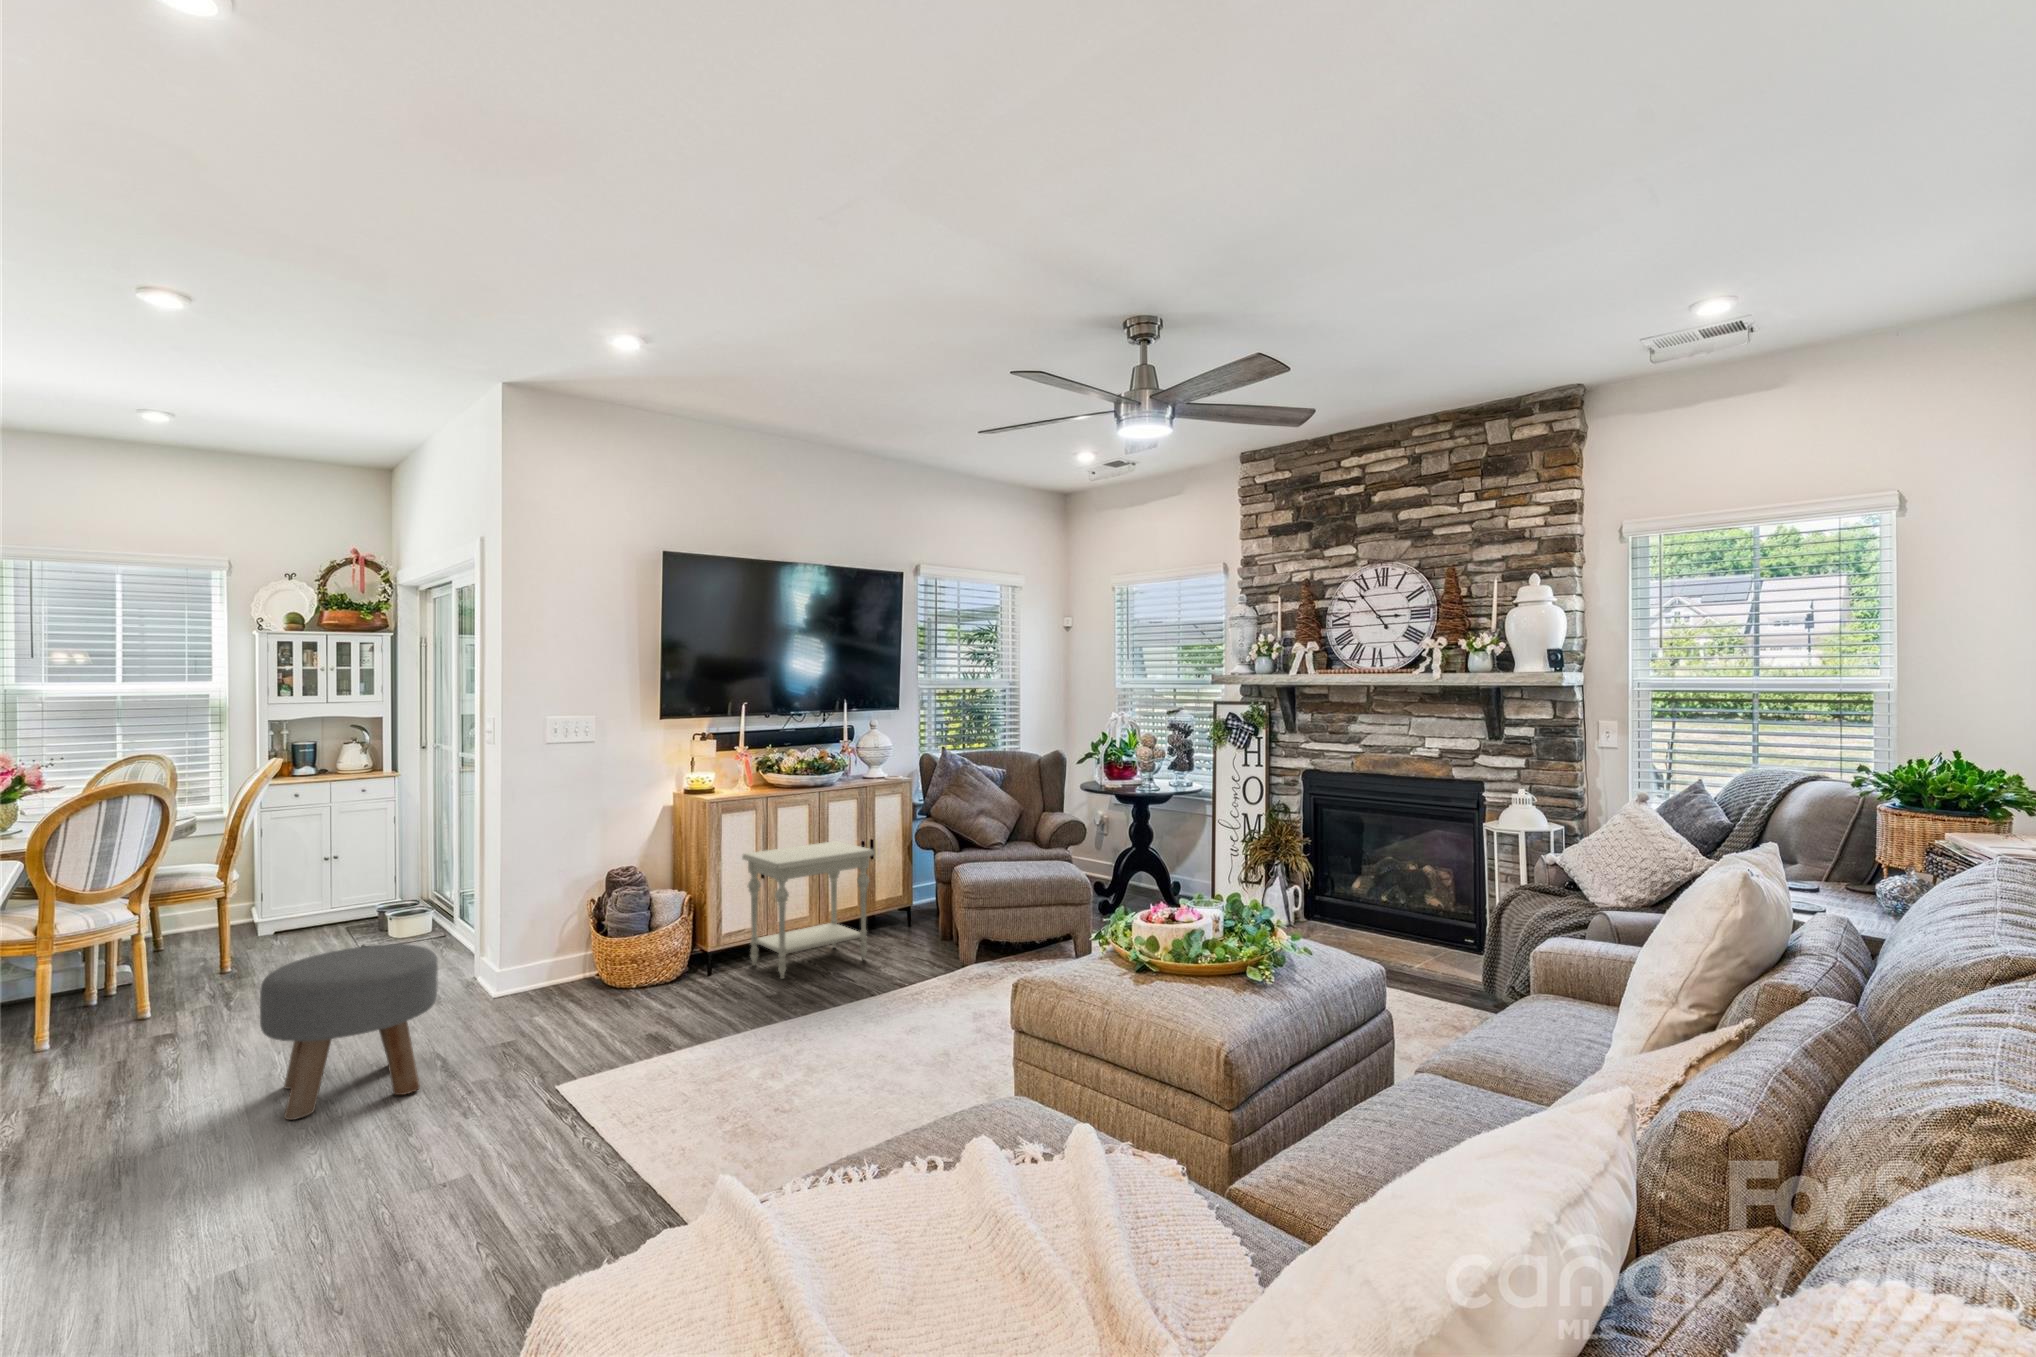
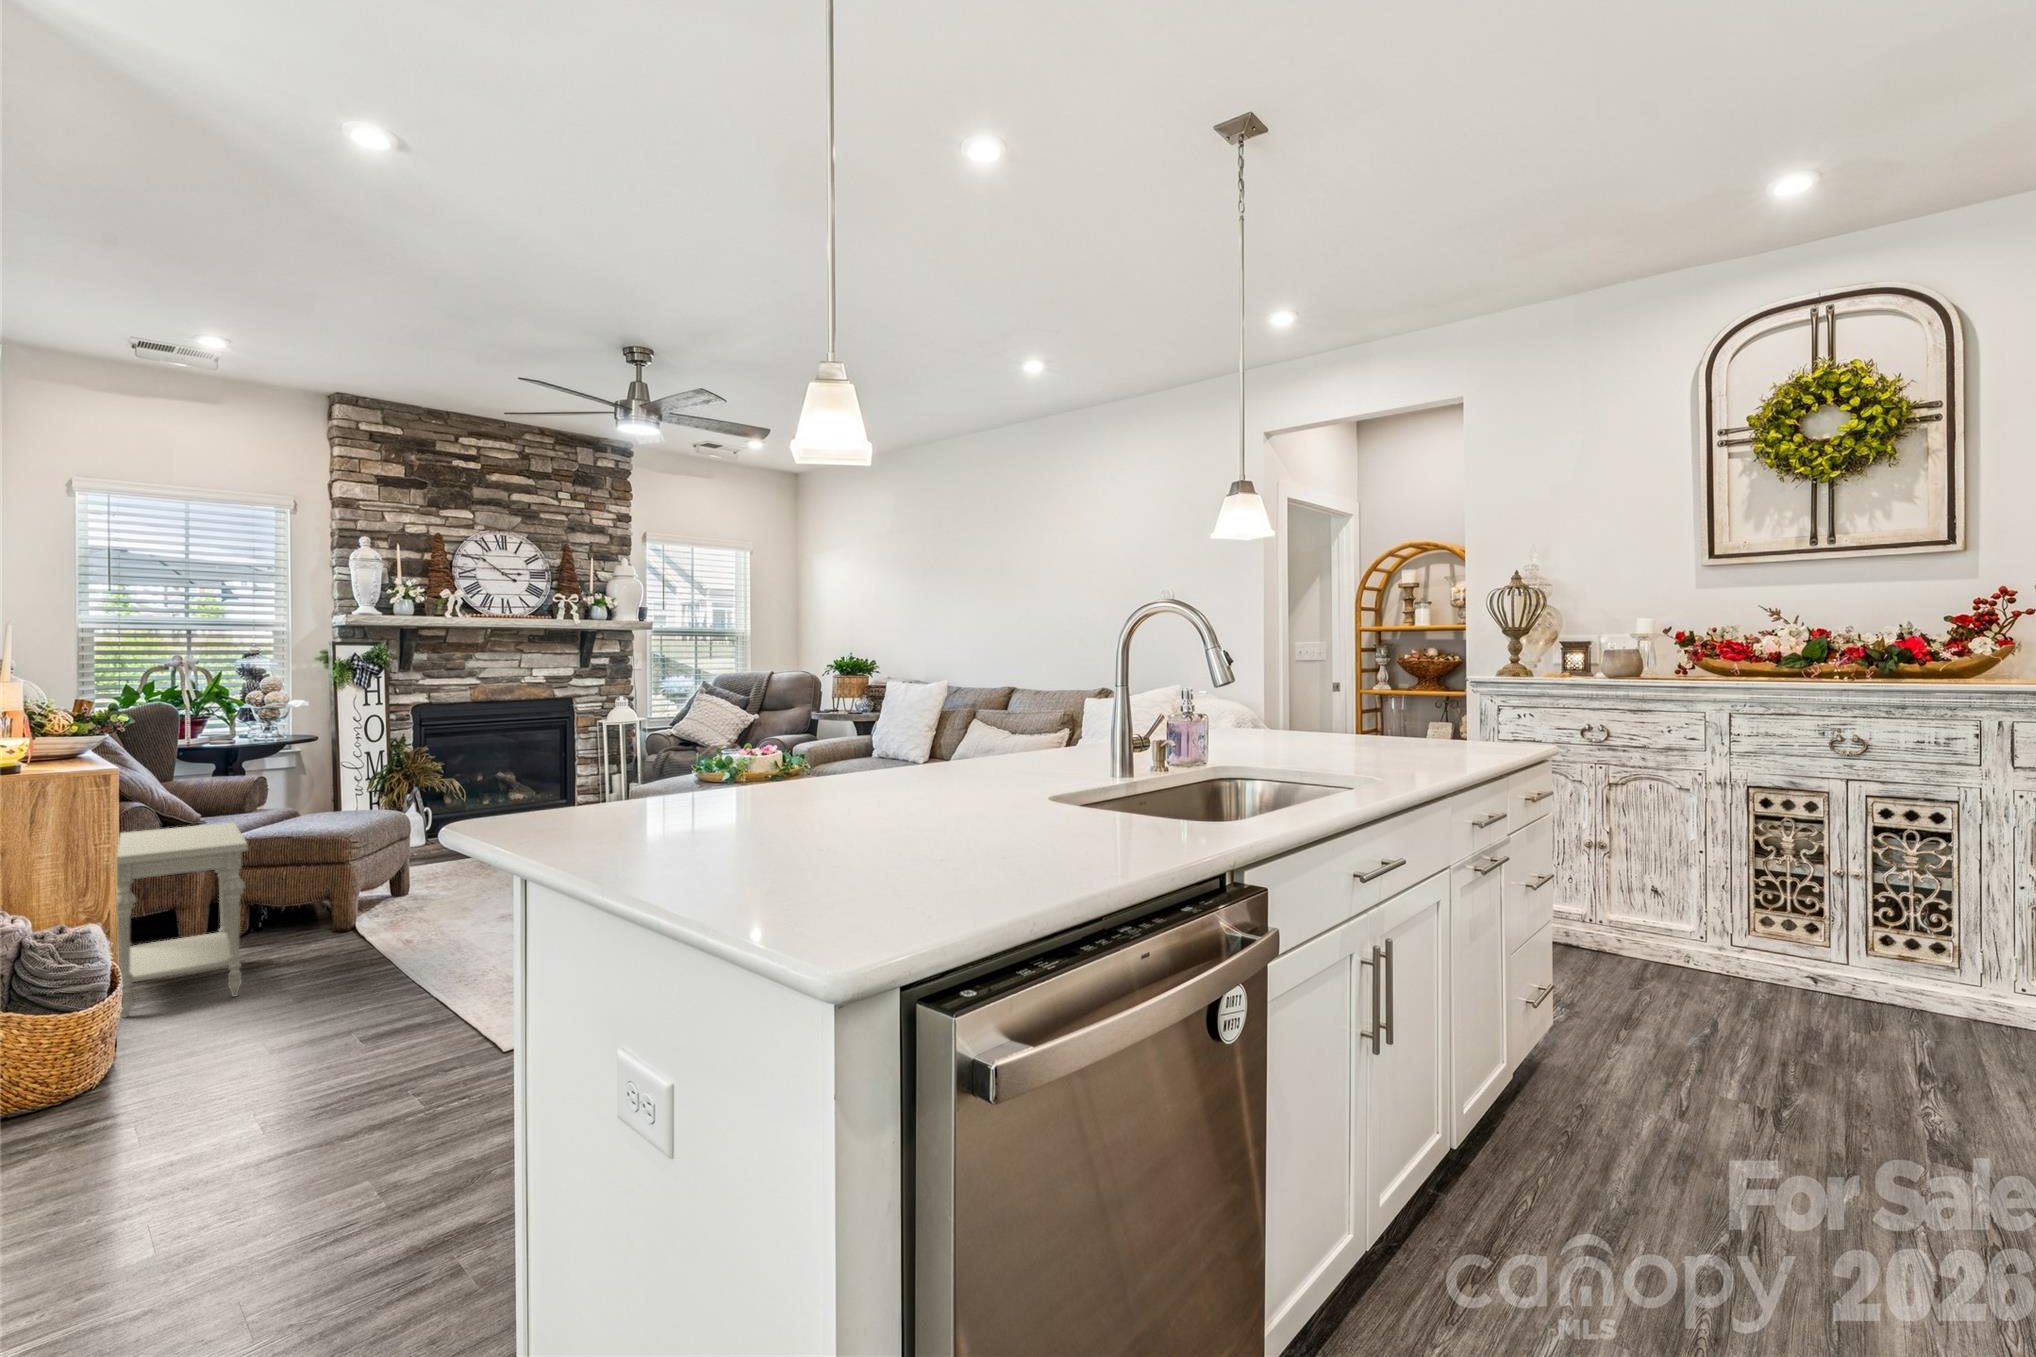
ottoman: present [260,944,438,1120] -> none [194,968,461,1251]

